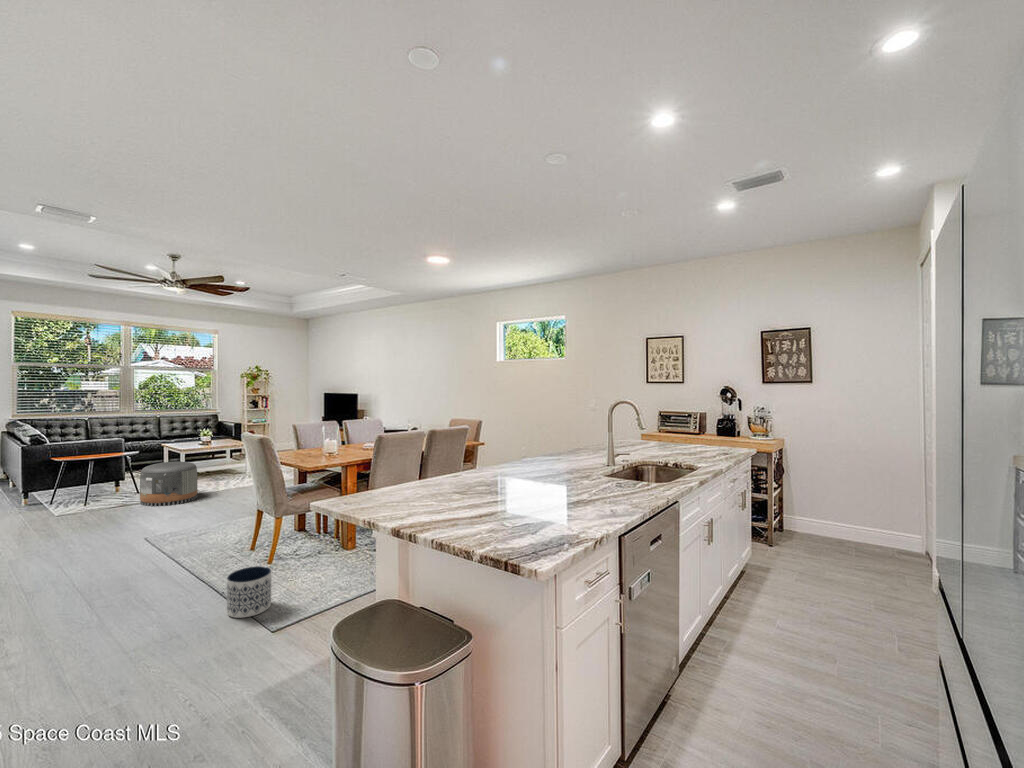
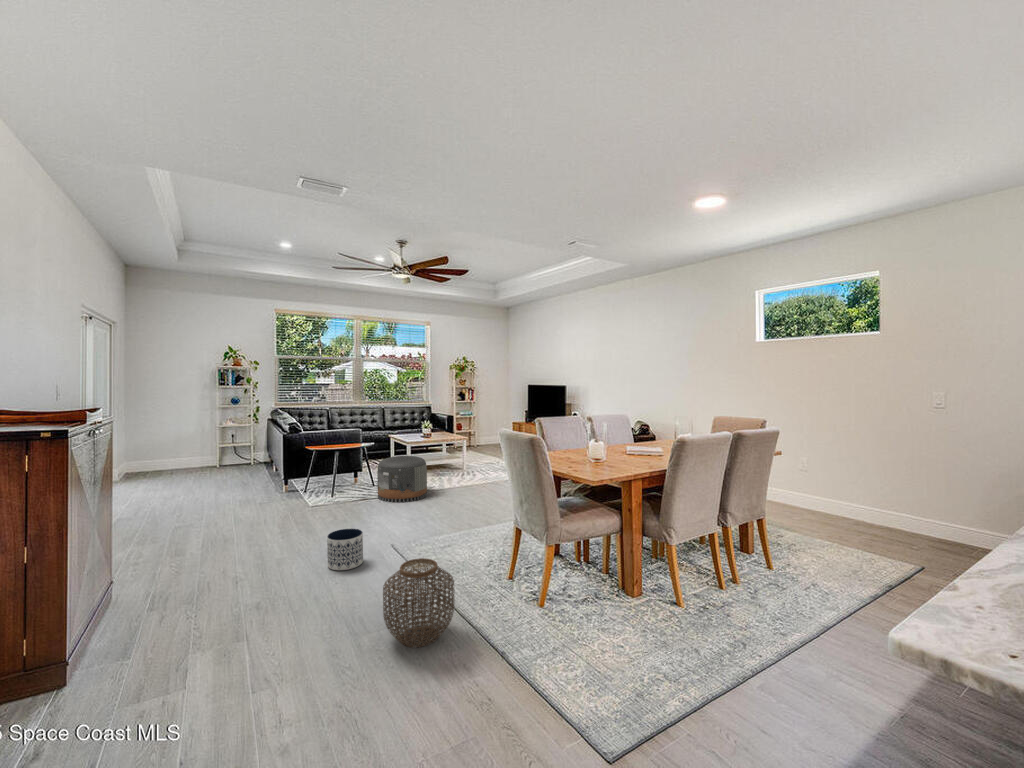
woven basket: none [116,533,186,602] -> present [383,558,455,648]
planter: present [227,566,271,618] -> present [327,529,363,570]

